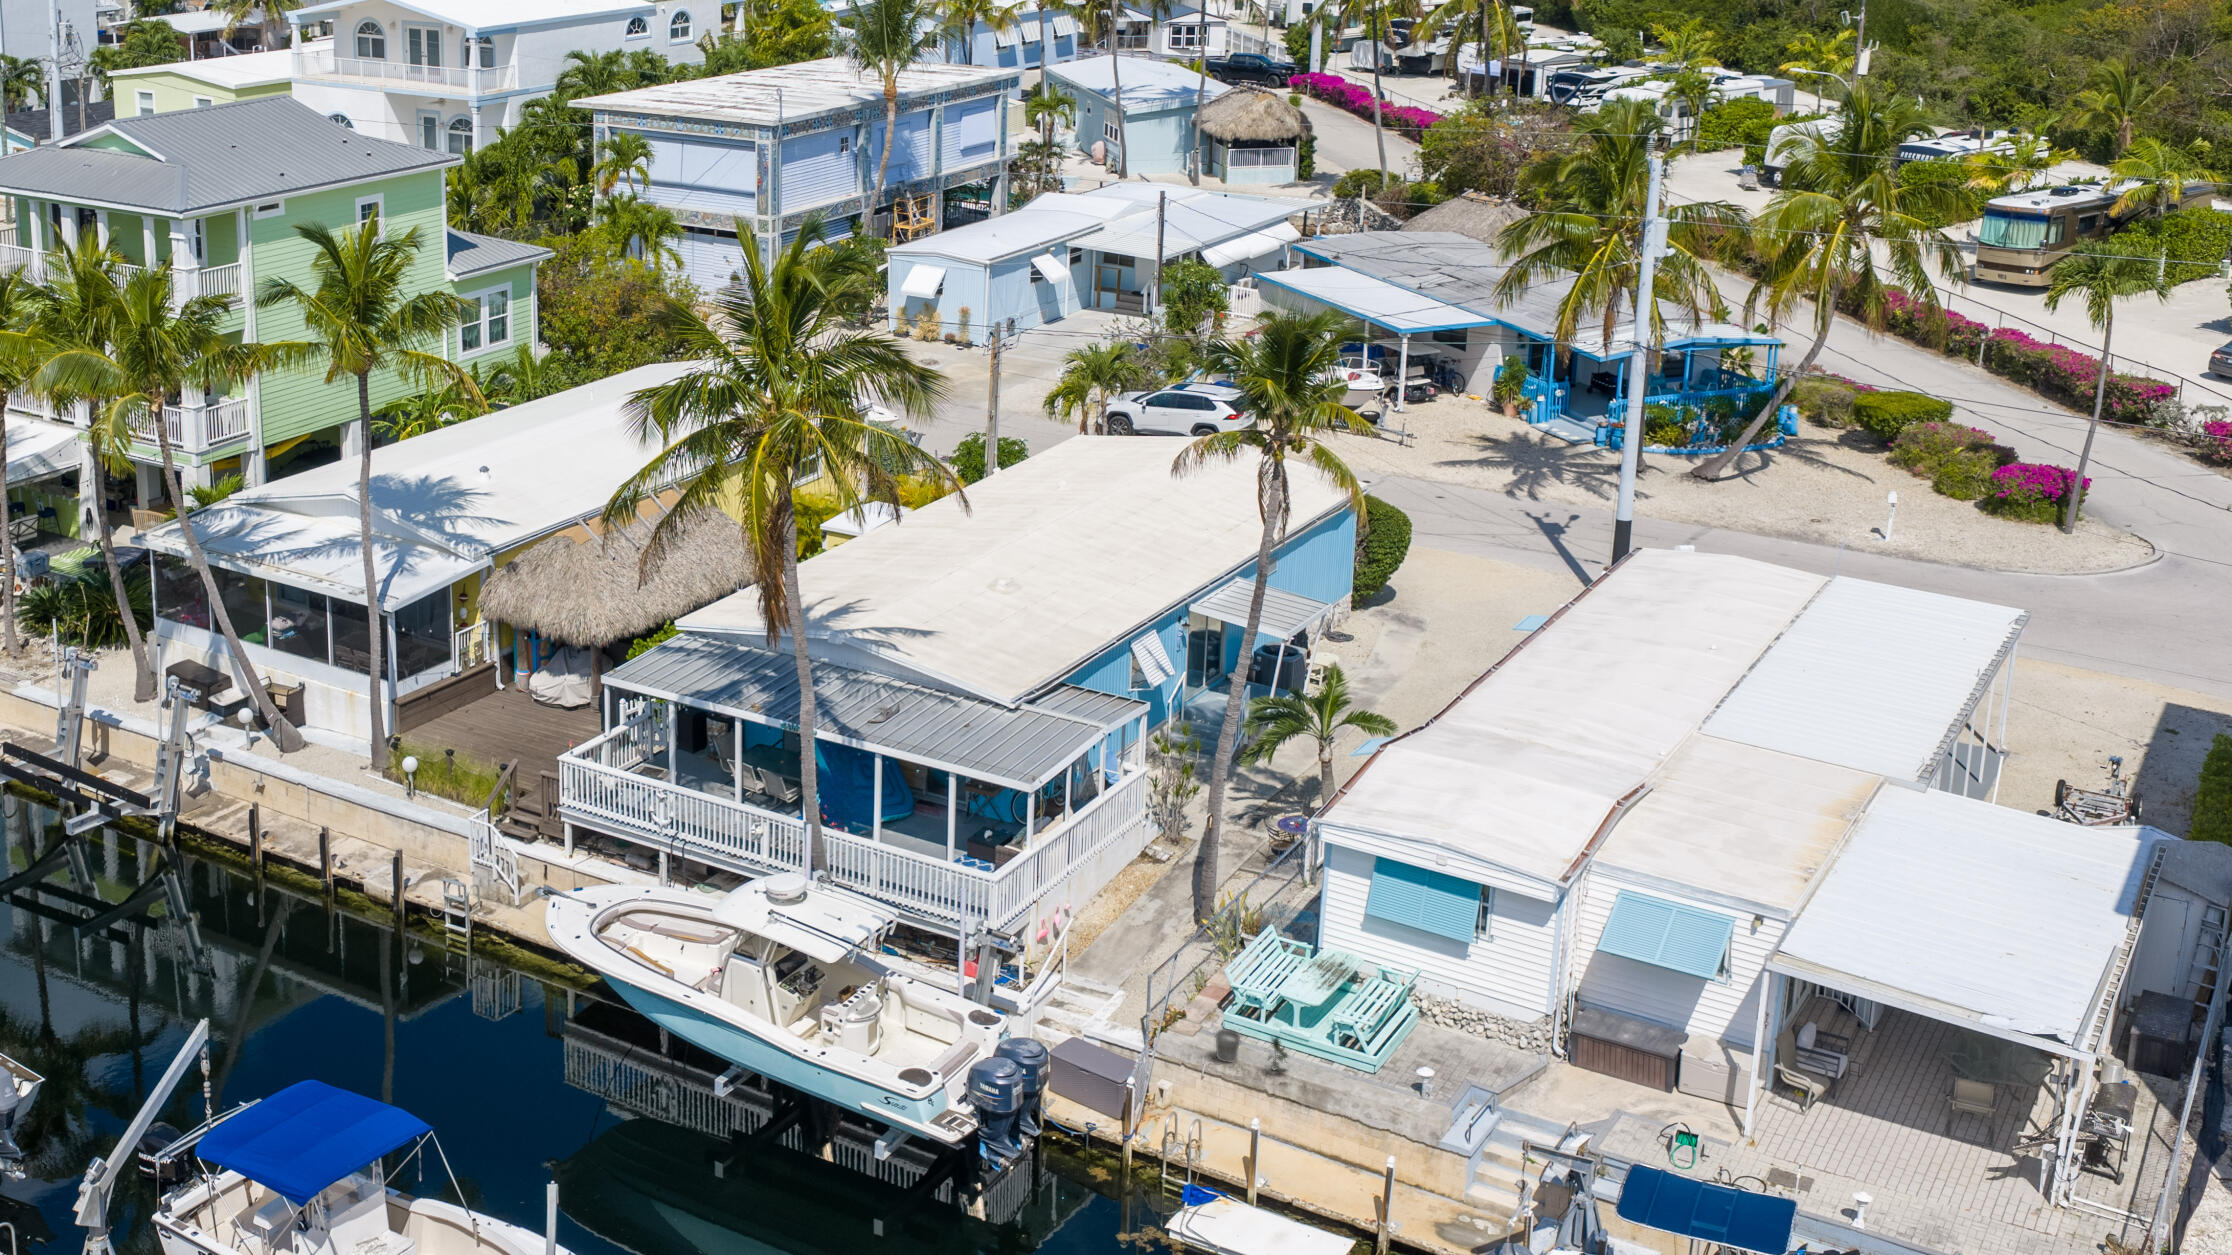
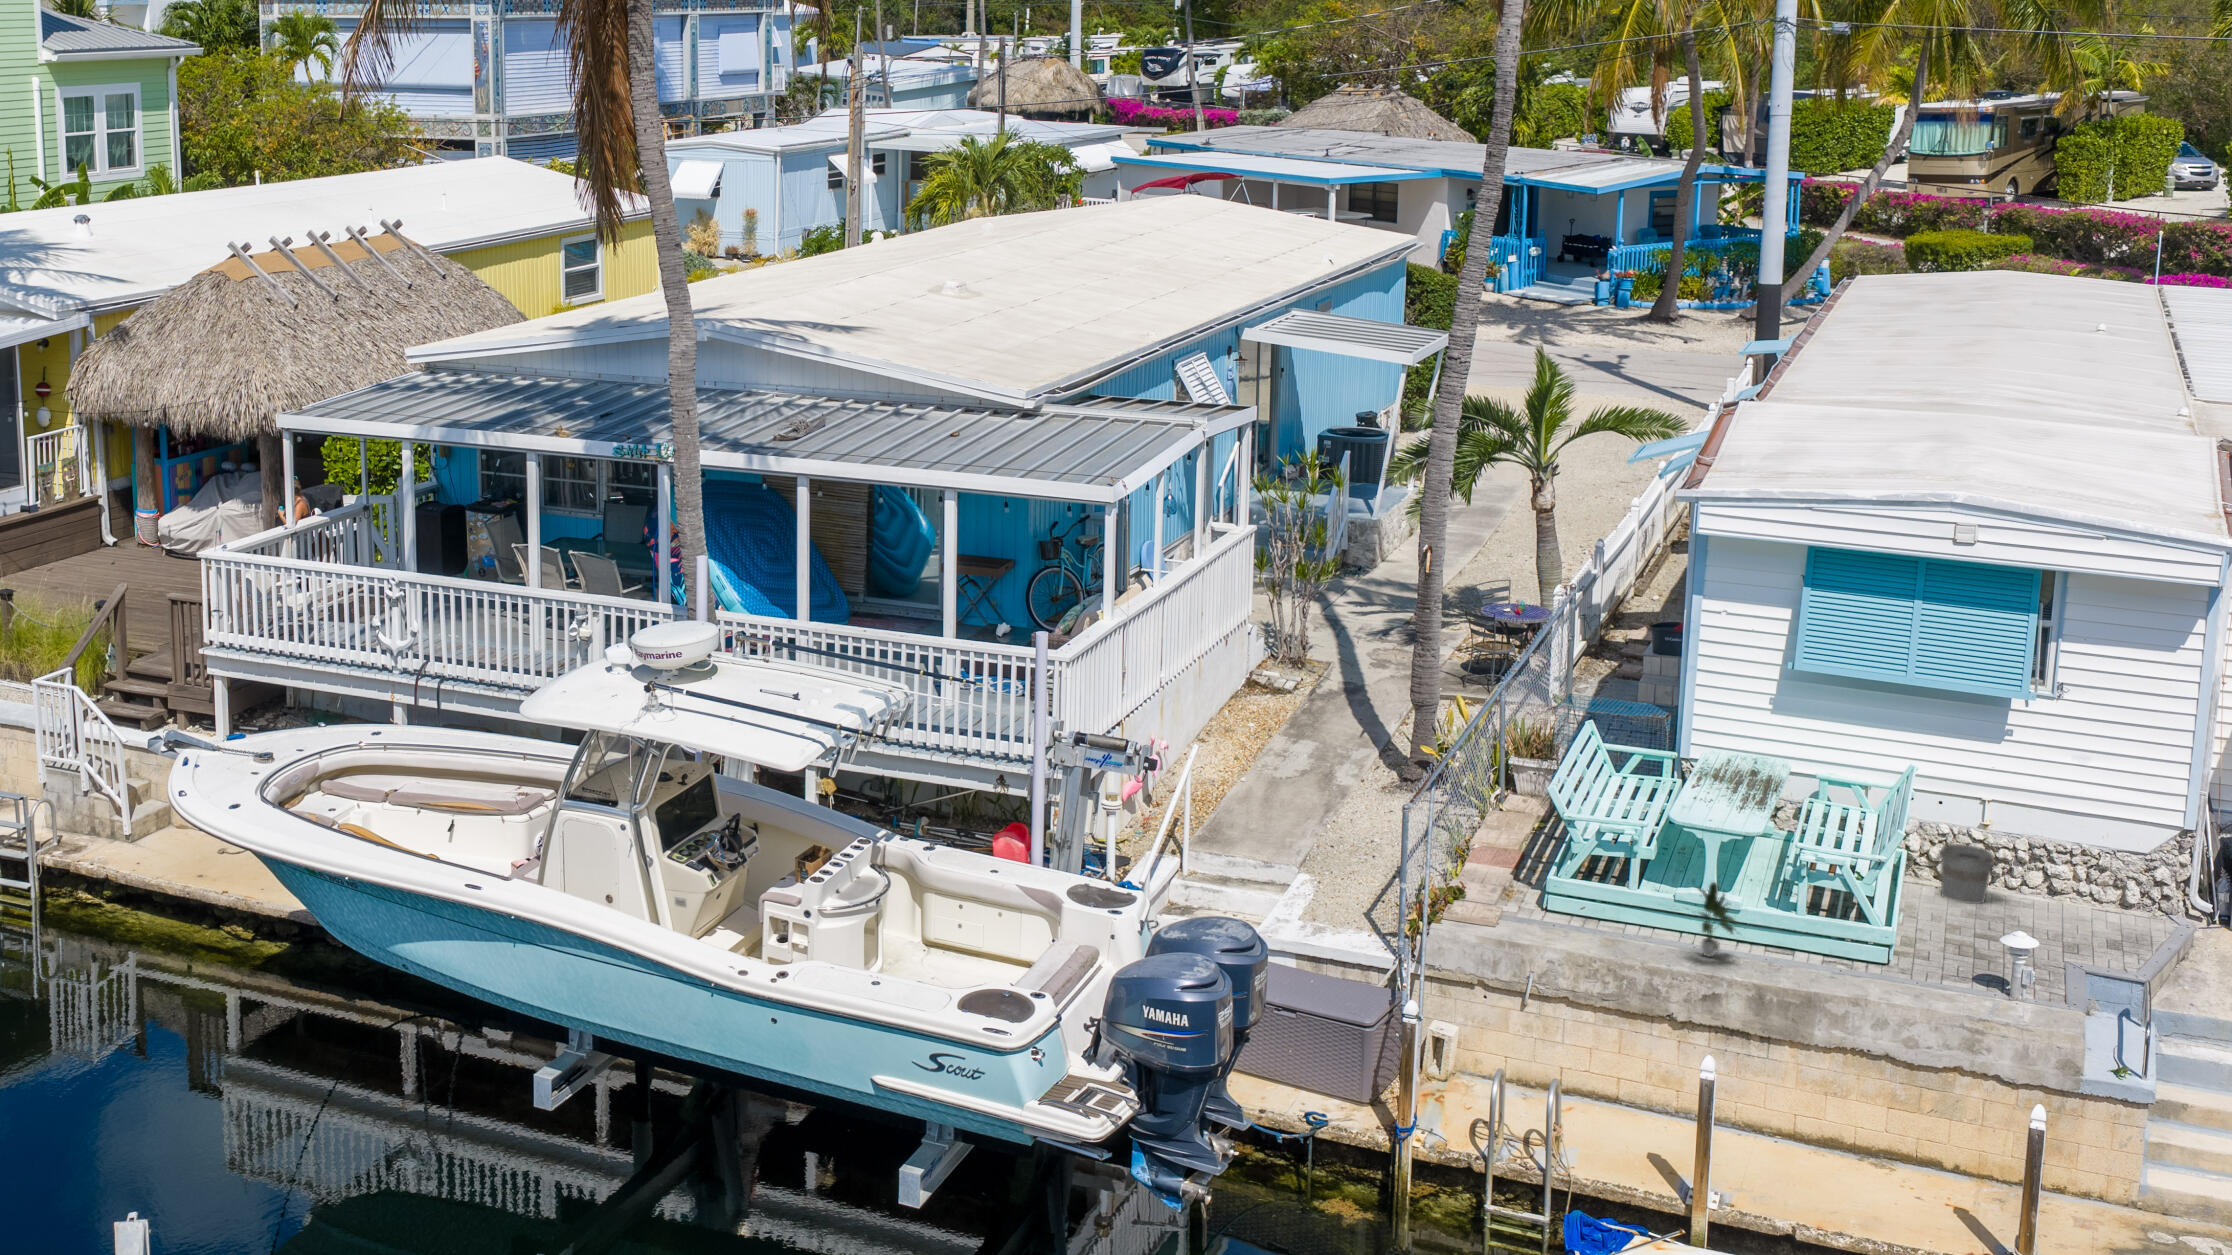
bucket: present [1215,1029,1240,1062] -> present [1936,844,1996,904]

